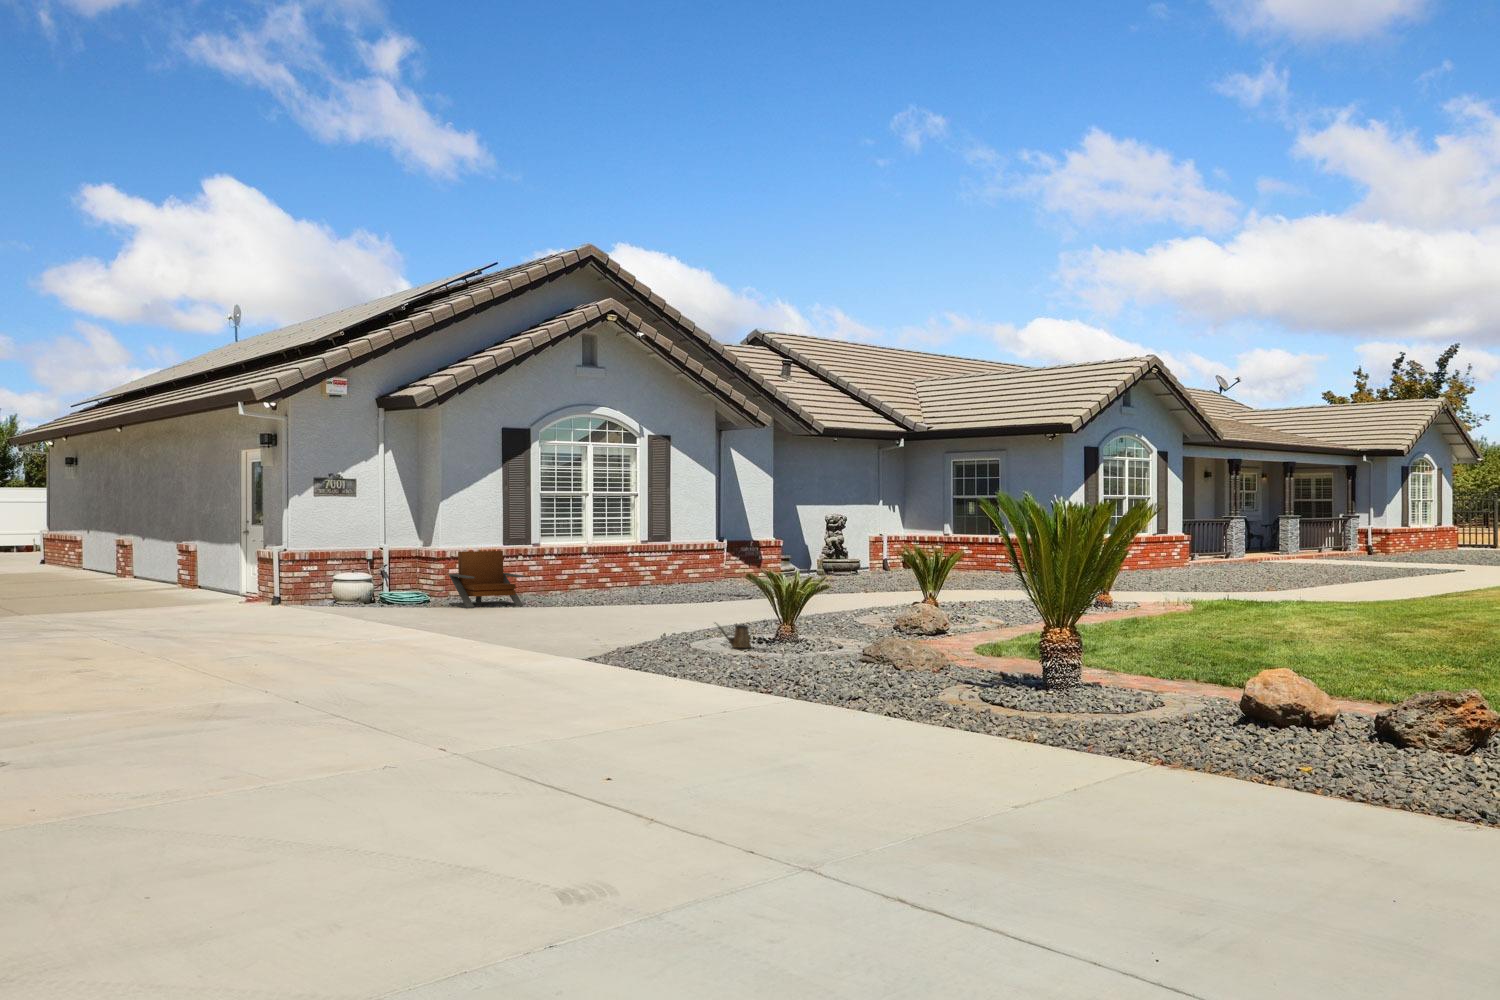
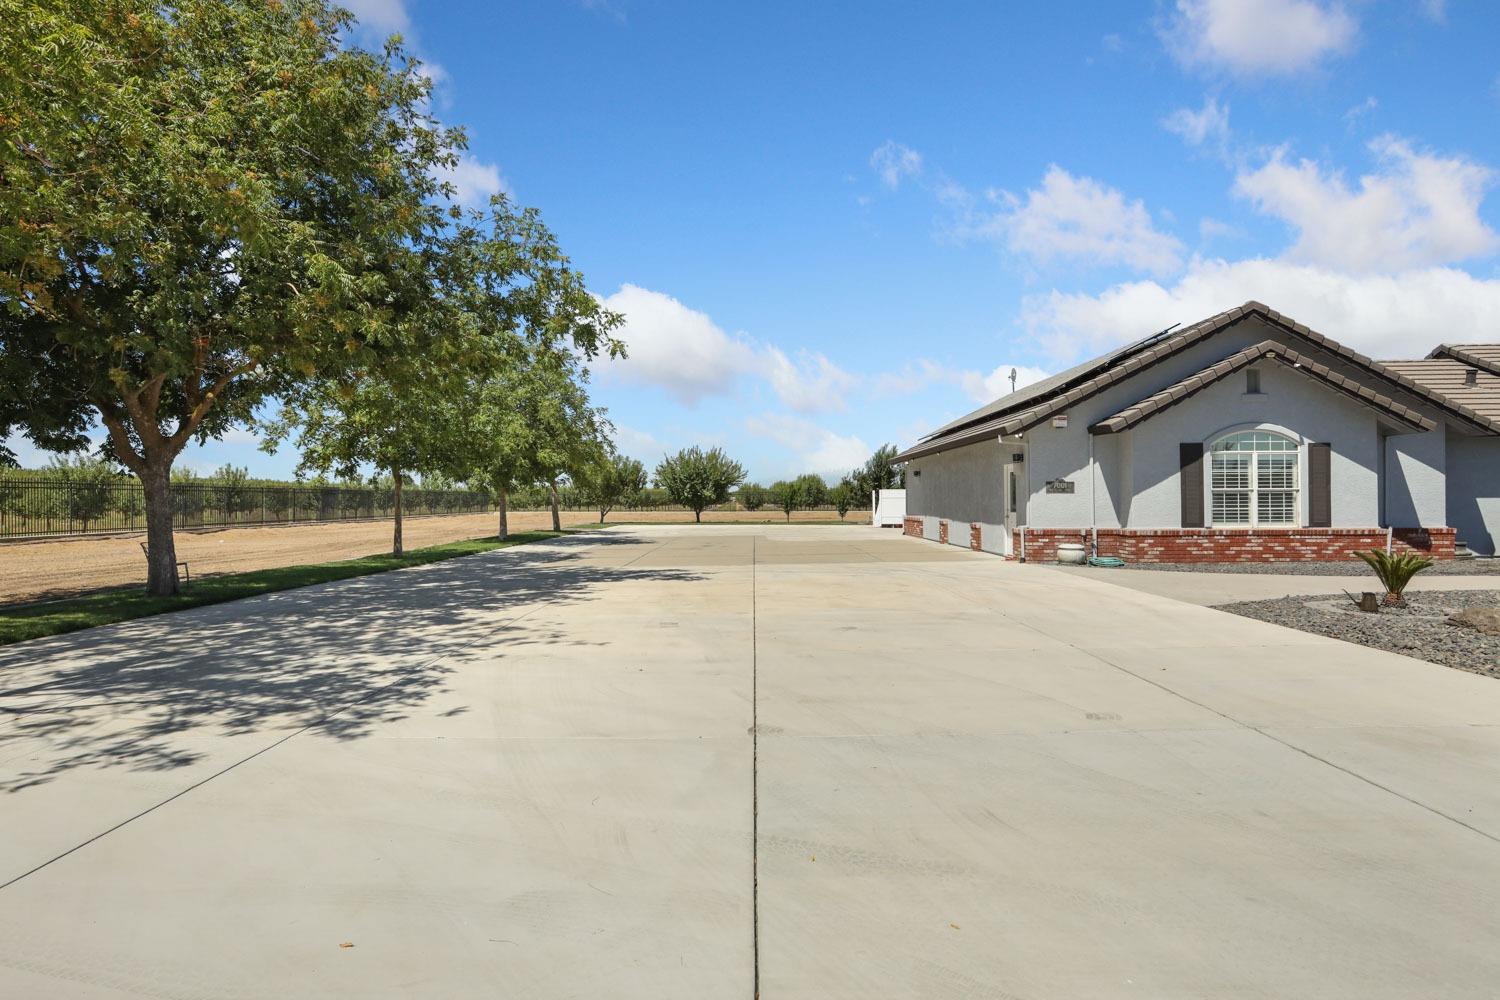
lounge chair: present [449,551,523,608] -> none [1139,531,1195,571]

